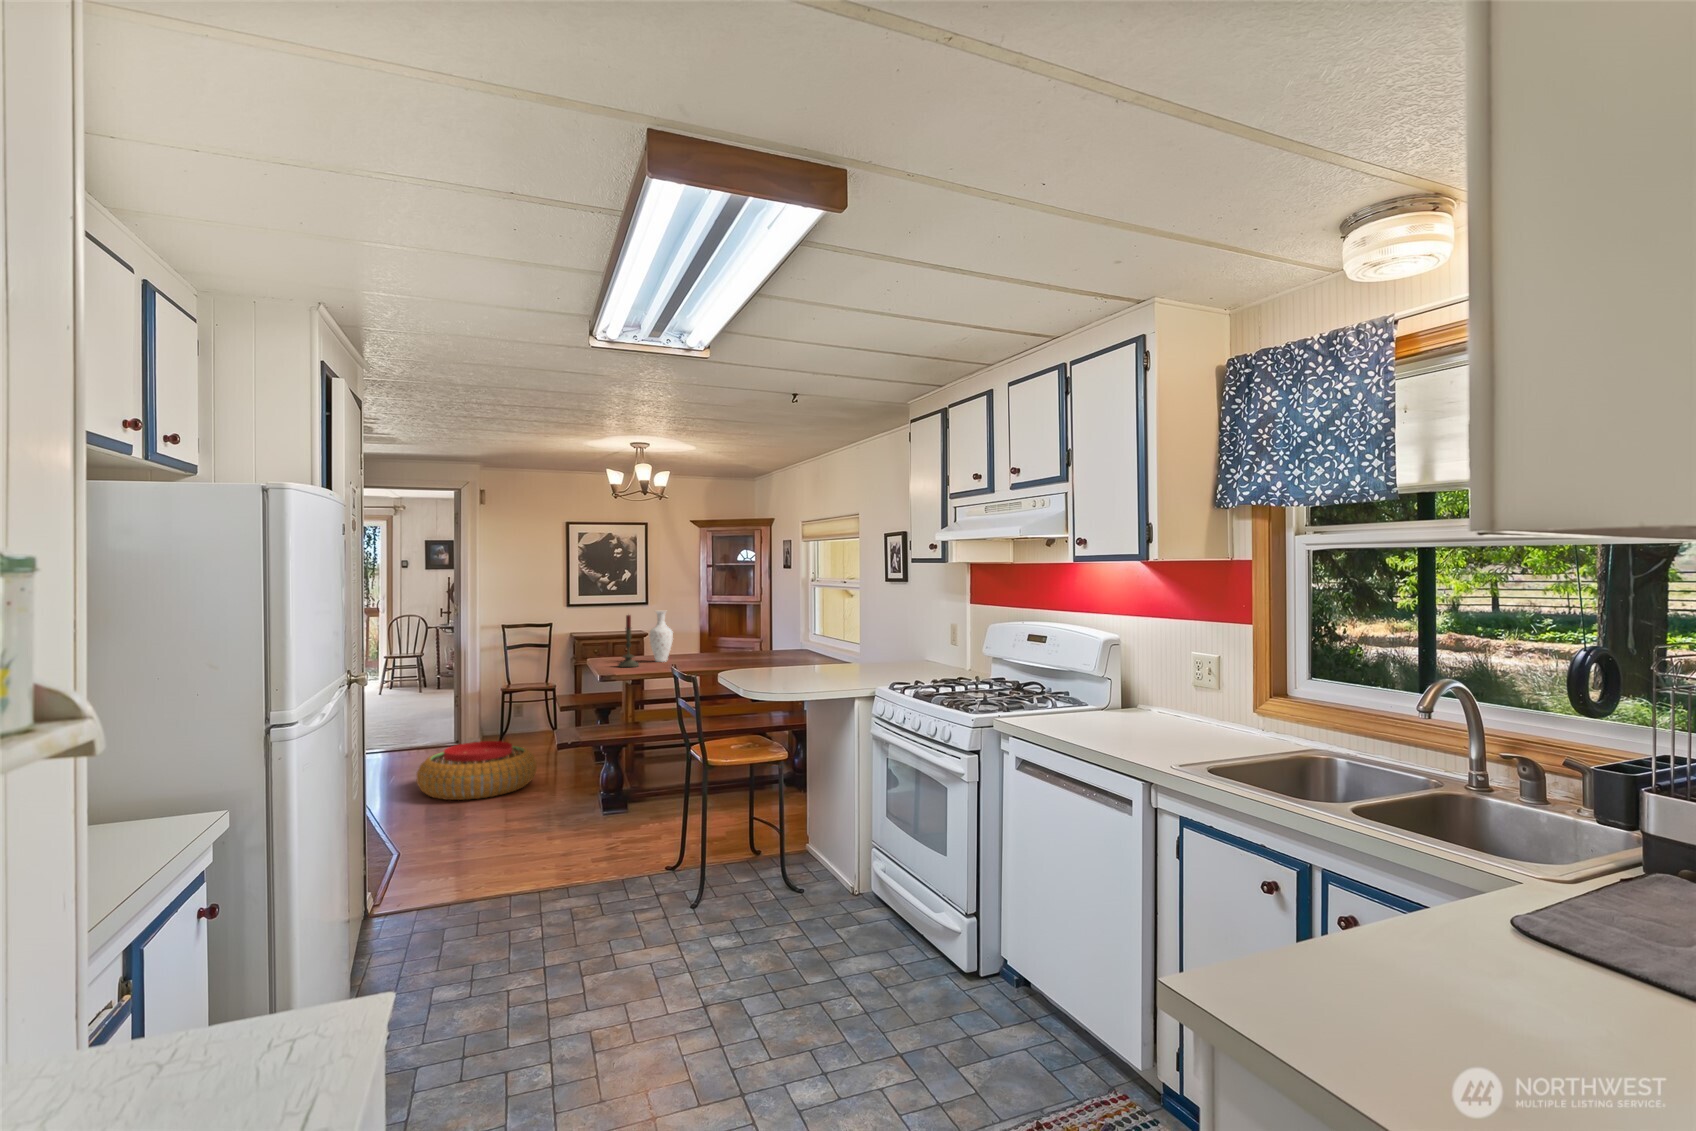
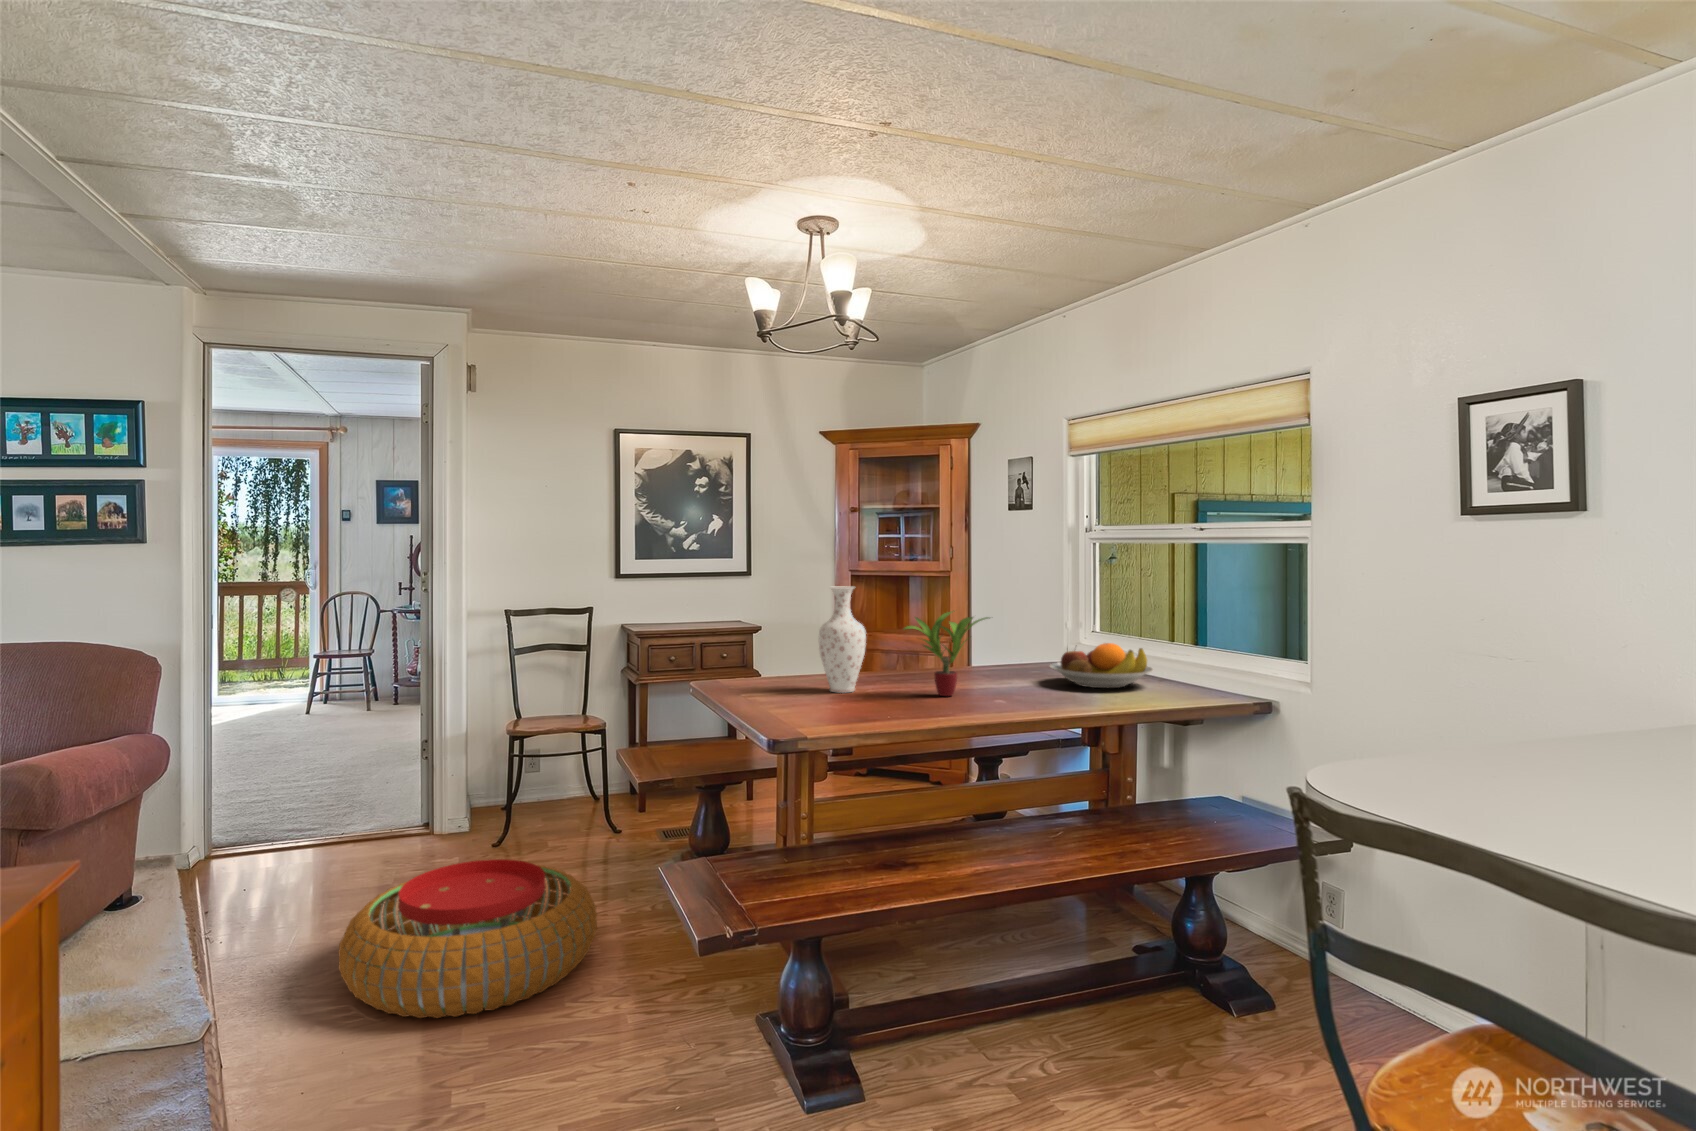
candle: present [618,615,639,667] -> none [768,591,813,710]
potted plant: none [686,622,731,663] -> present [905,612,989,696]
fruit bowl: none [767,638,816,659] -> present [1050,643,1153,688]

